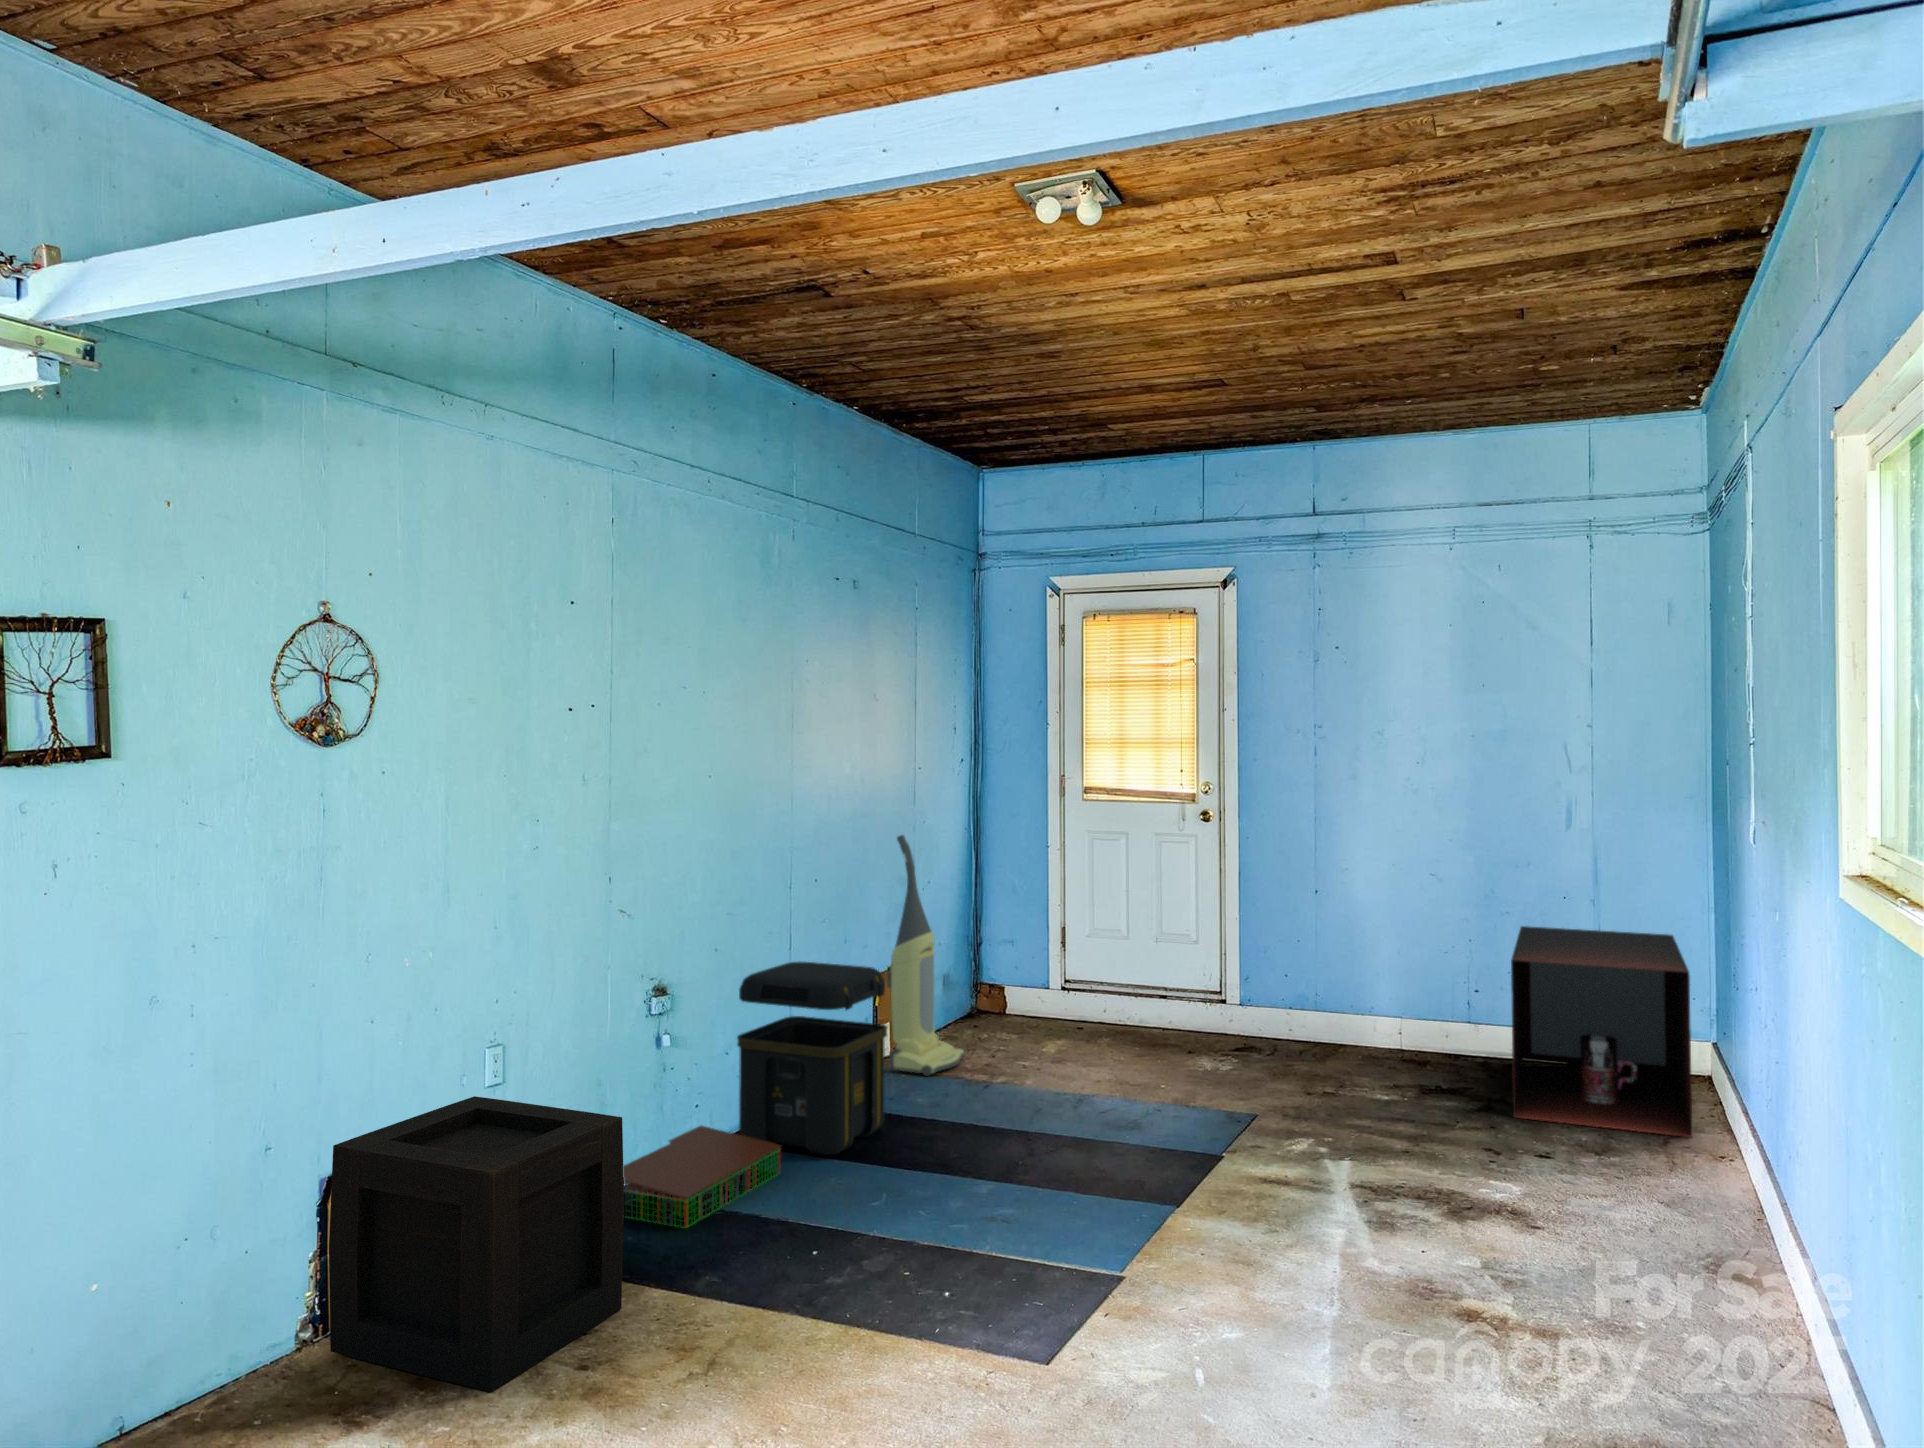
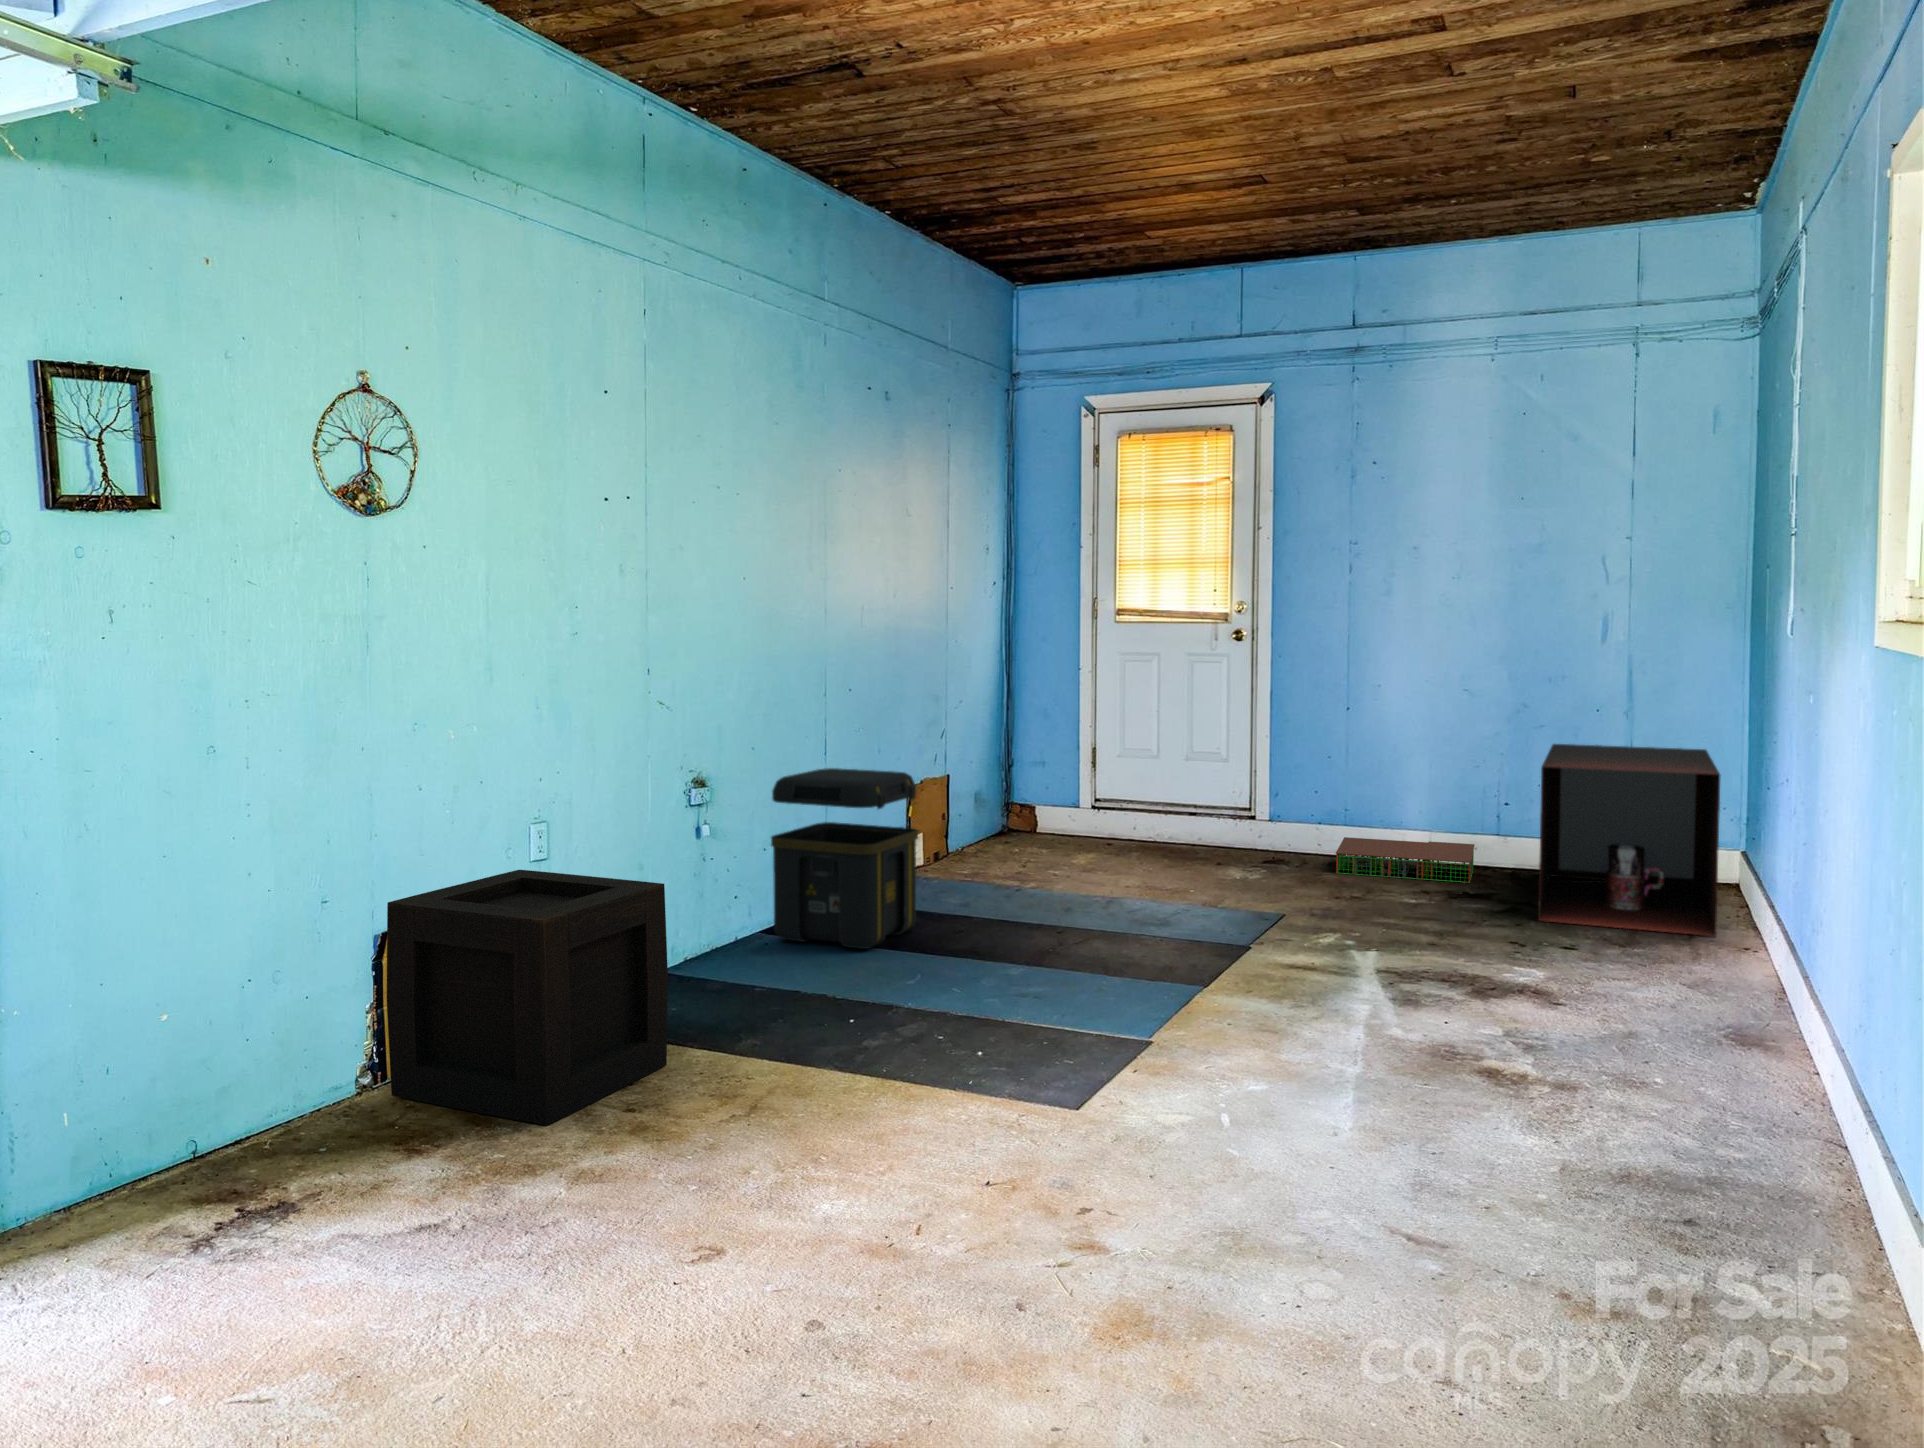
vacuum cleaner: present [887,835,965,1076] -> none [917,653,994,888]
storage bin: present [623,1126,781,1228] -> present [1336,837,1474,883]

